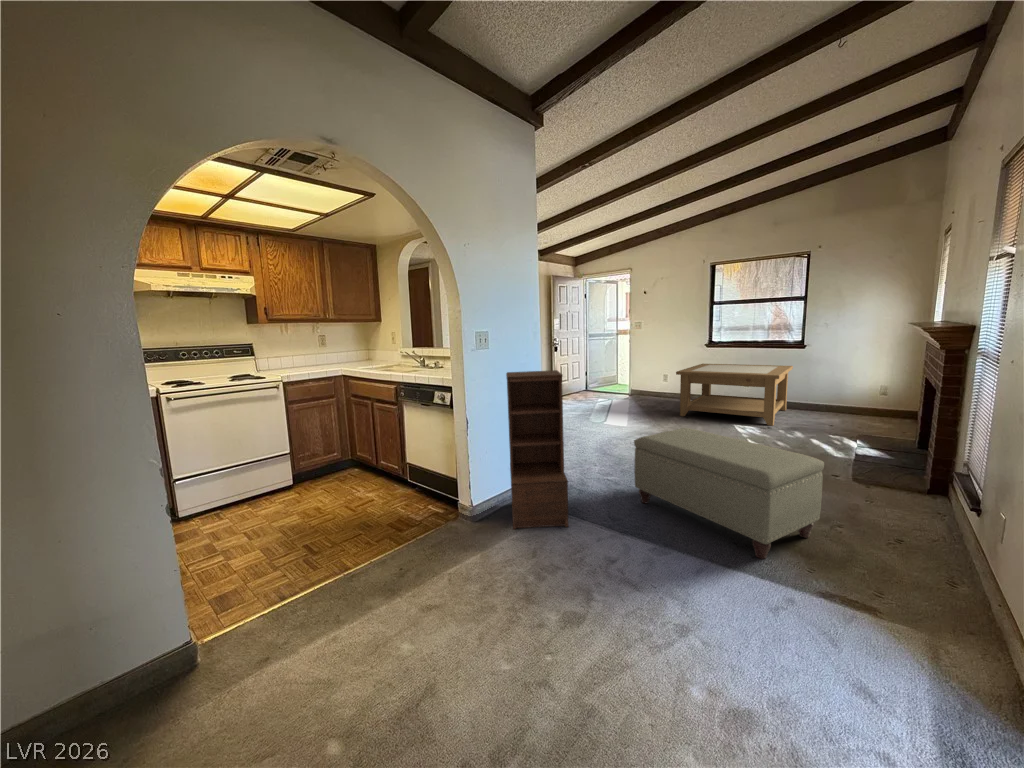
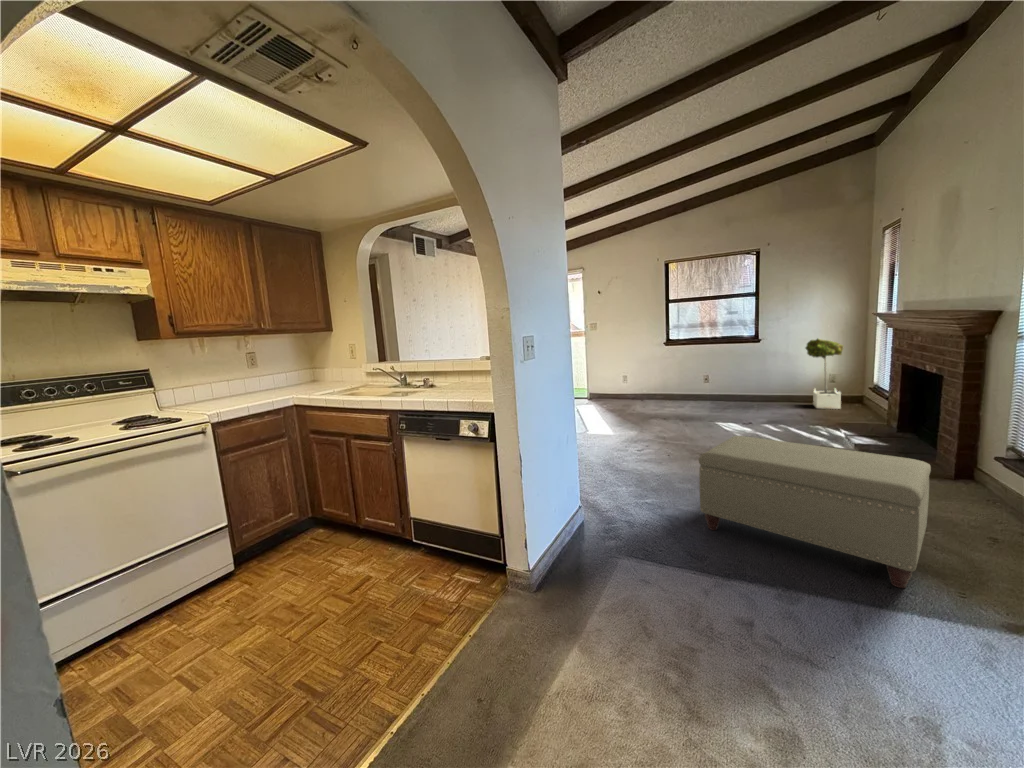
potted tree: none [851,346,894,422] -> present [806,339,843,409]
coffee table: present [676,364,793,426] -> none [651,361,756,421]
bookshelf: present [506,370,568,529] -> none [551,380,659,595]

